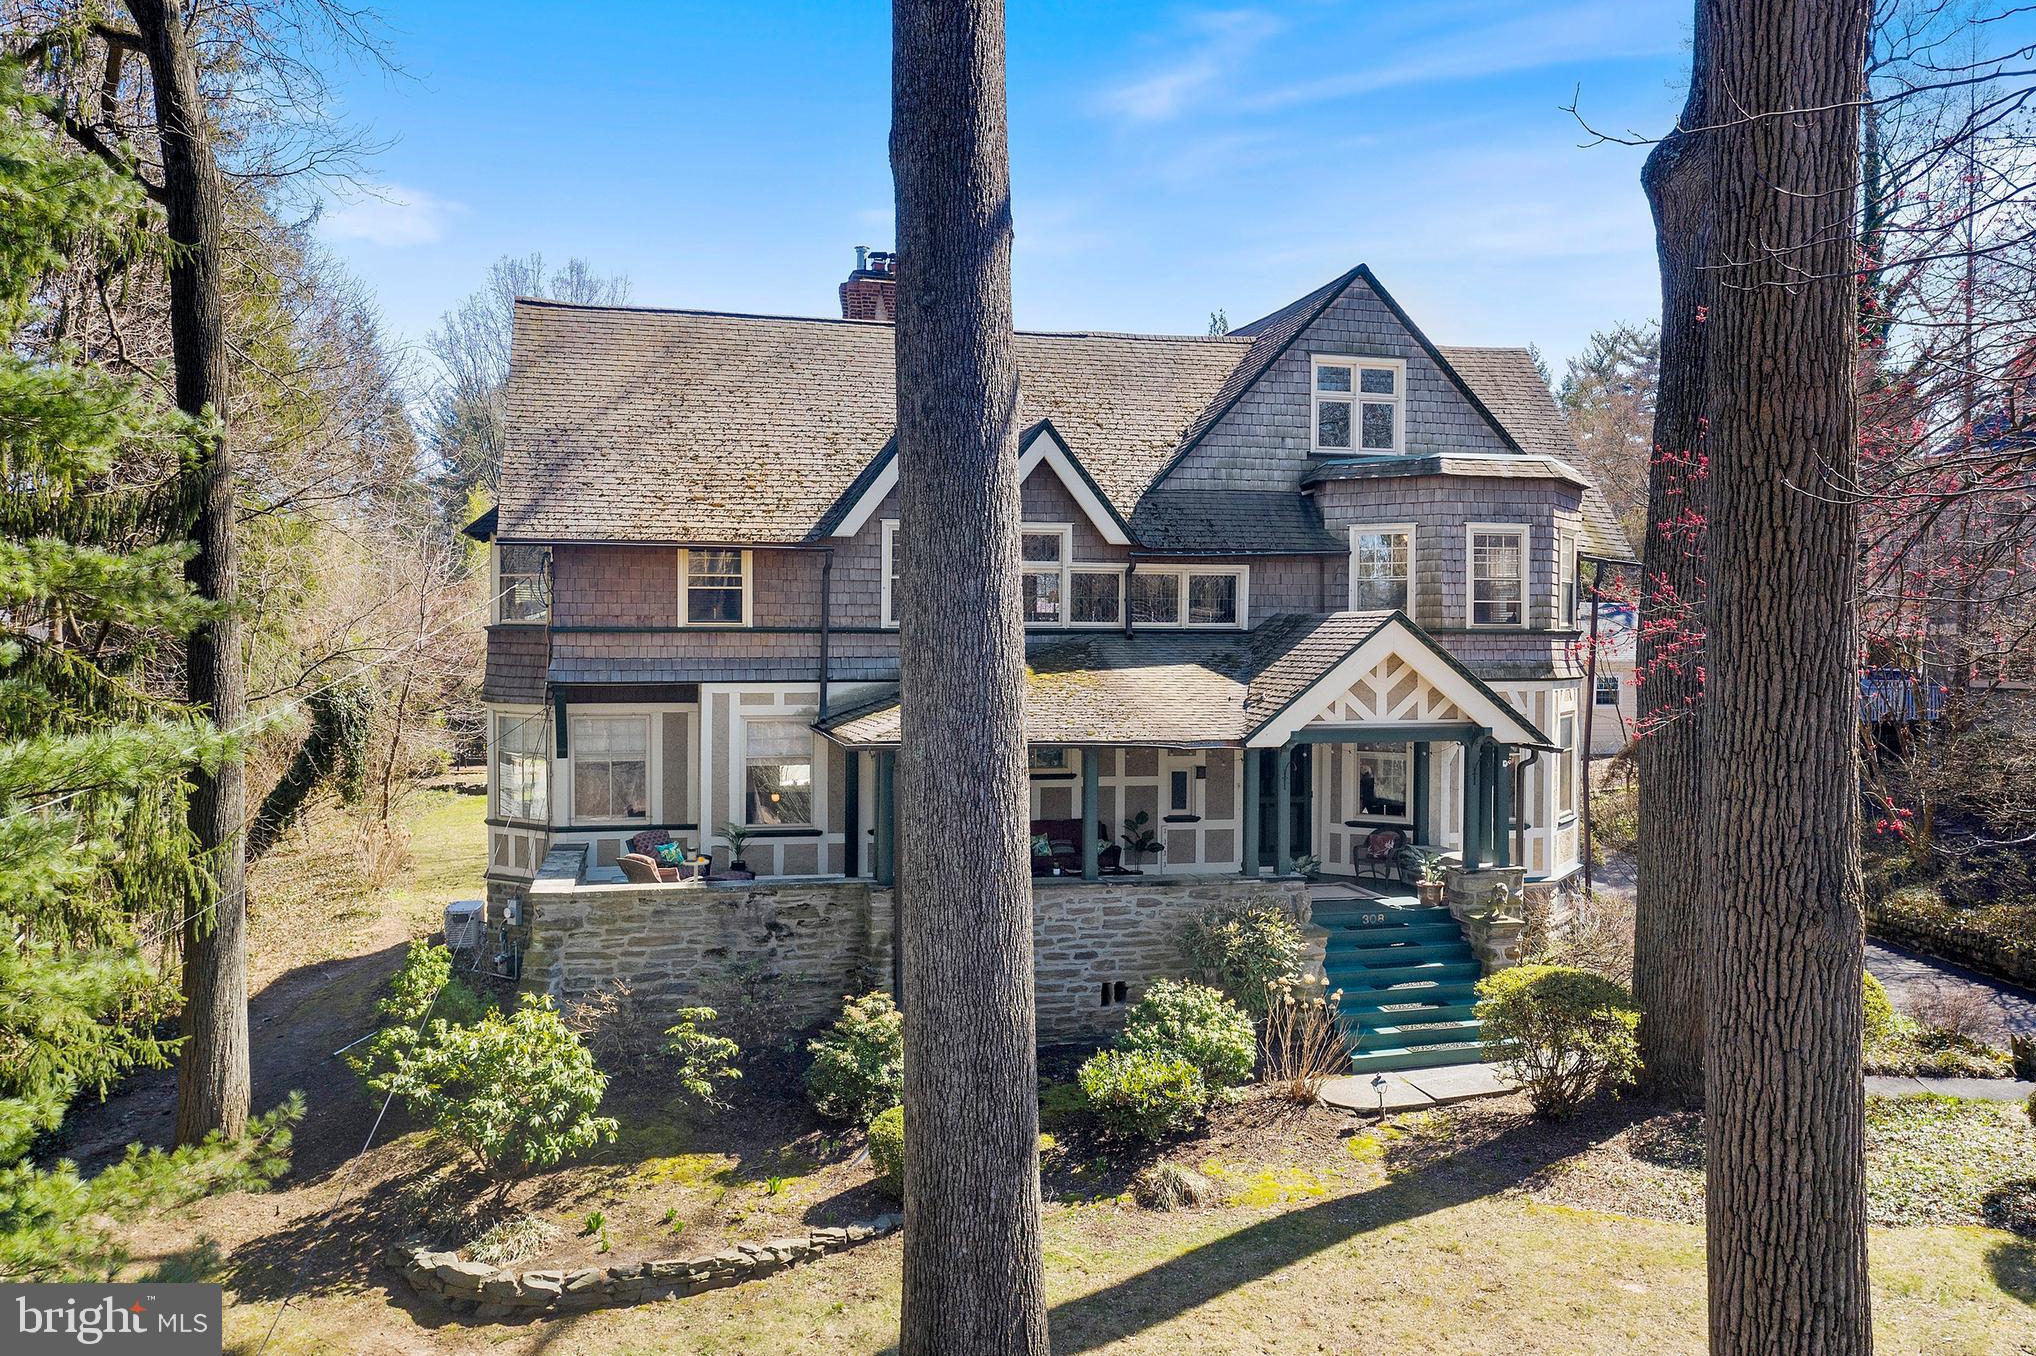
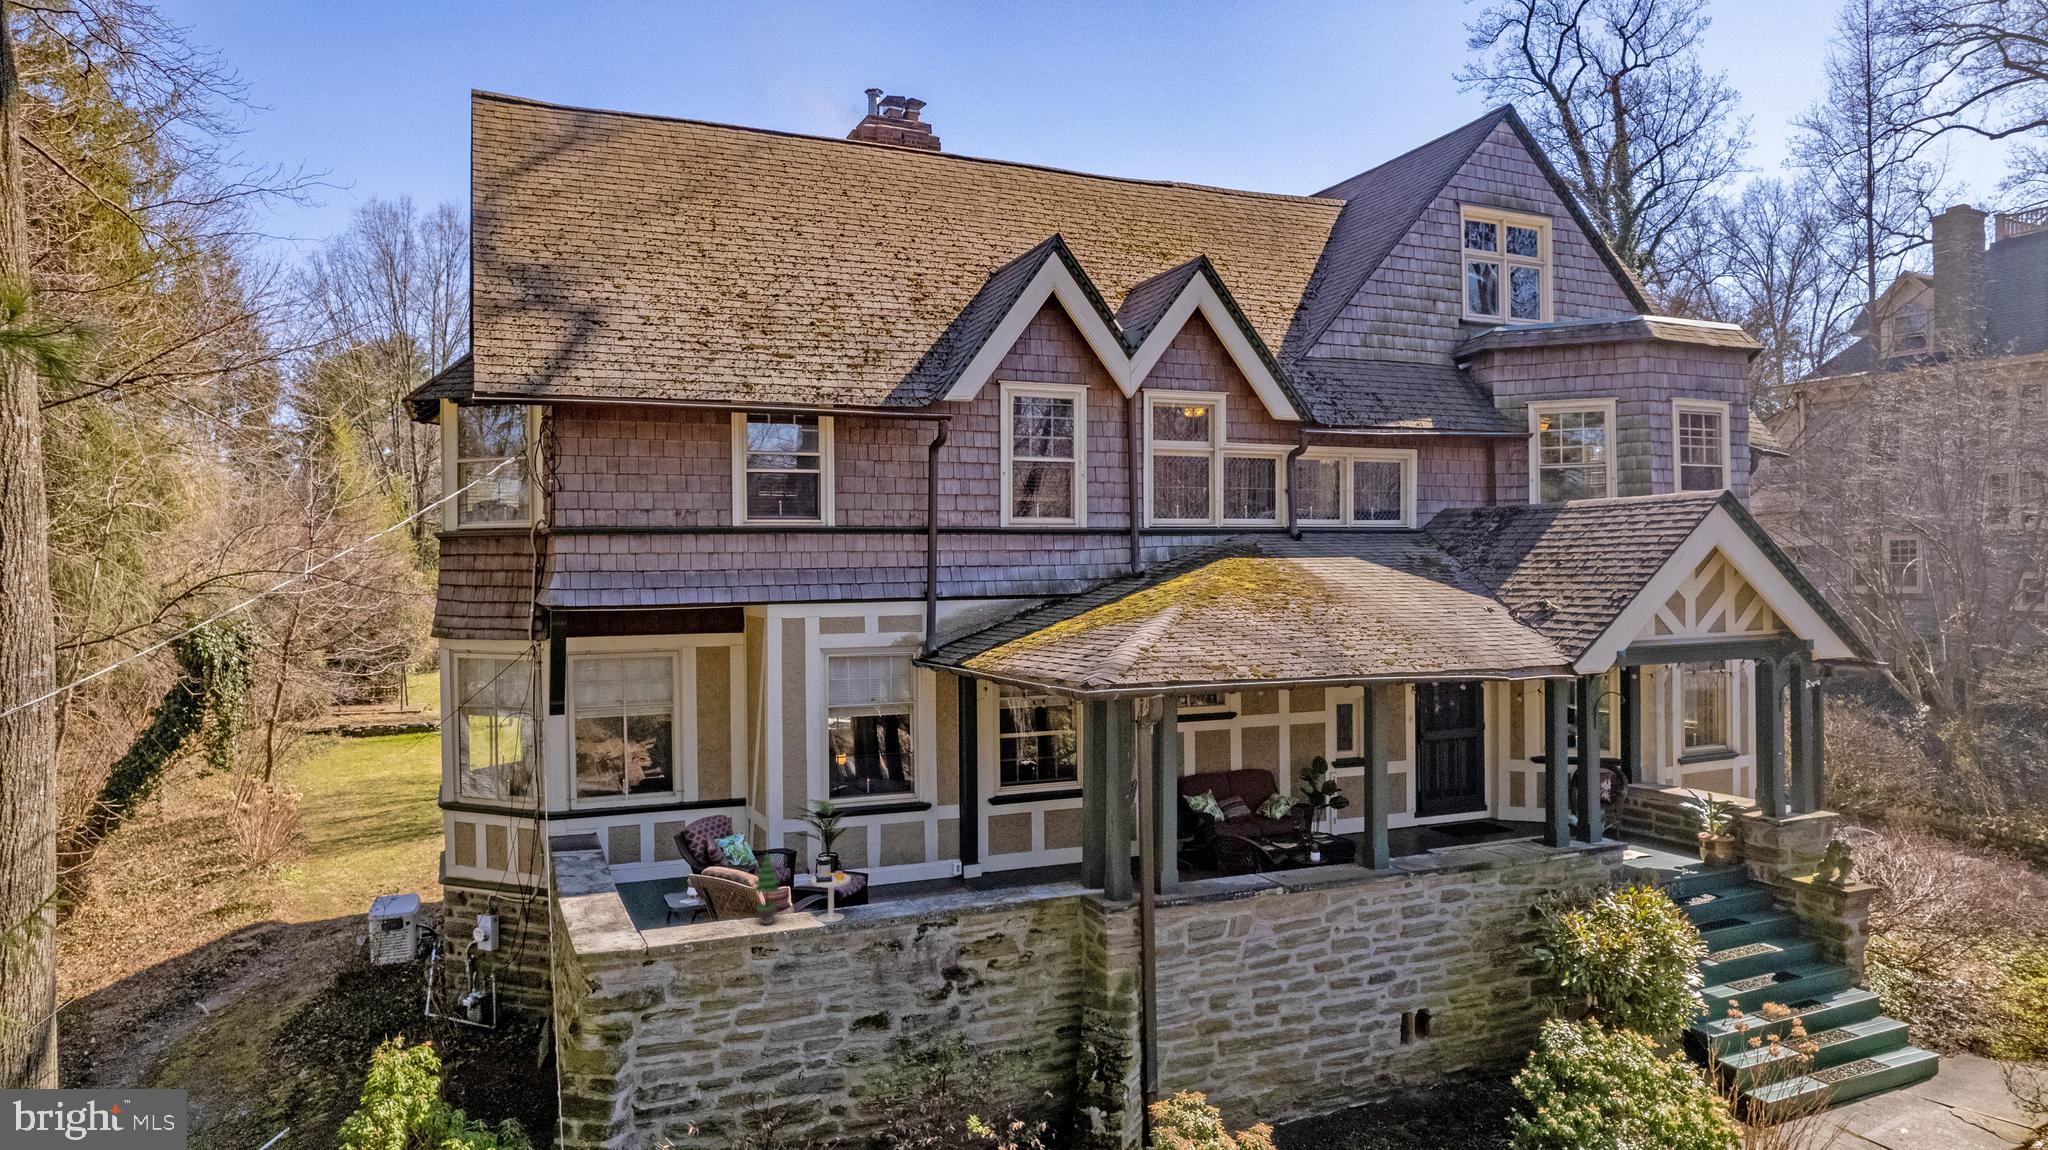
potted tree: none [645,840,662,887] -> present [755,853,779,924]

